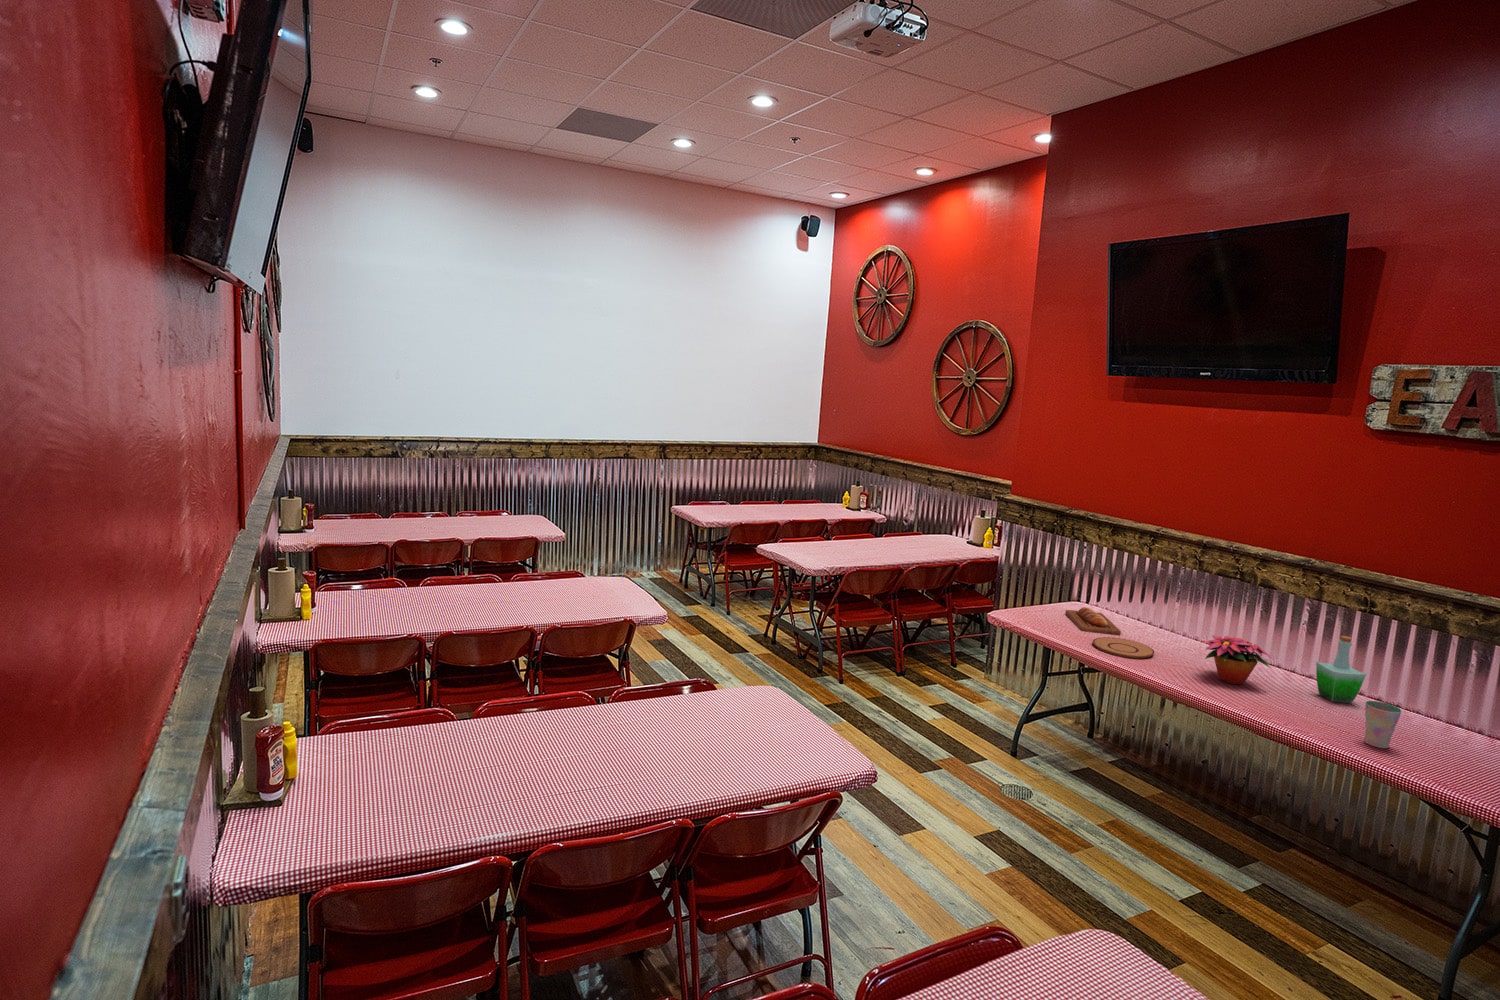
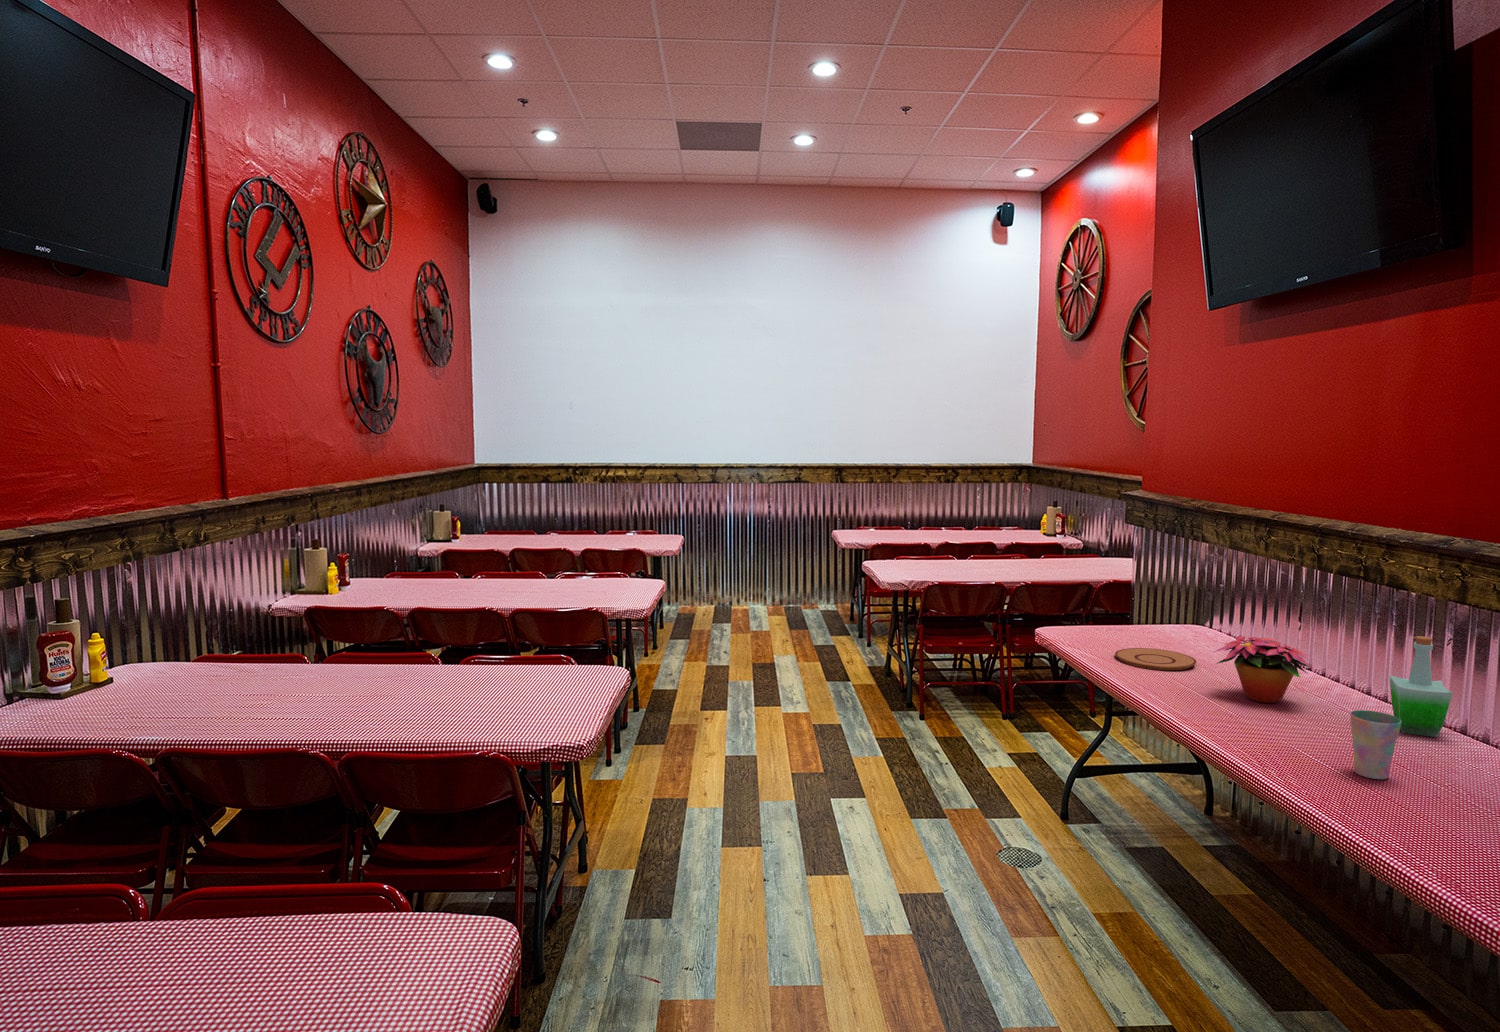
bread loaf: present [1066,607,1121,635] -> none [1133,619,1195,650]

